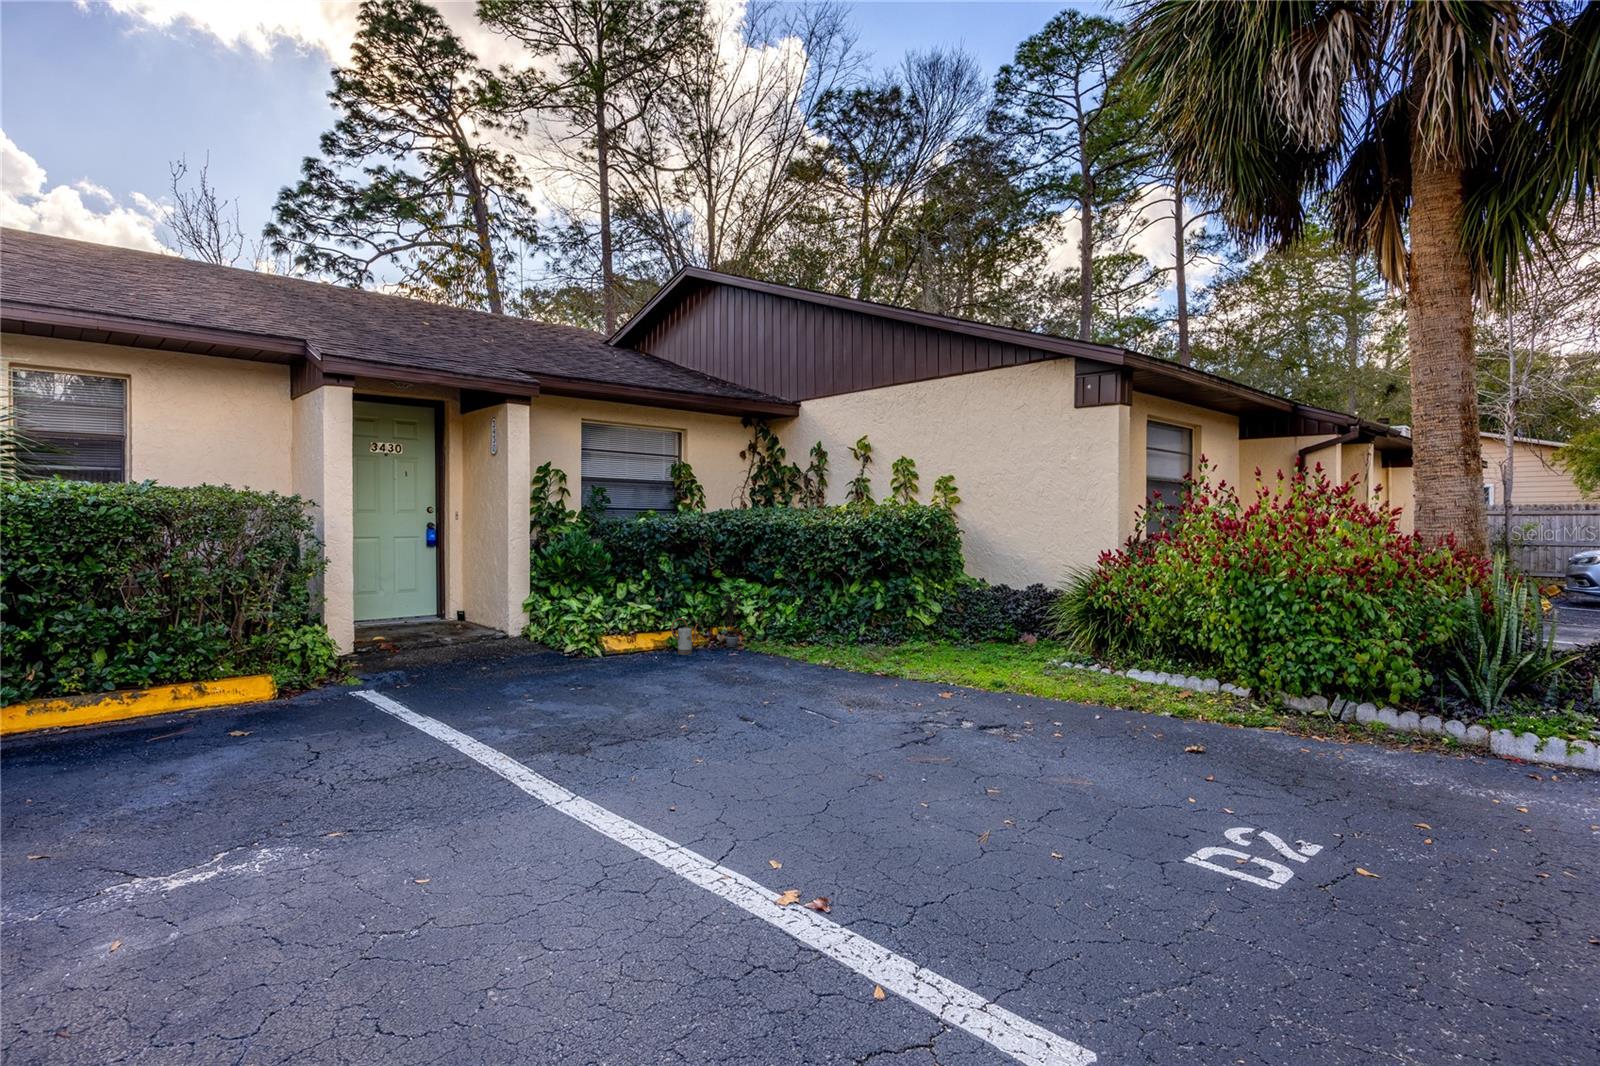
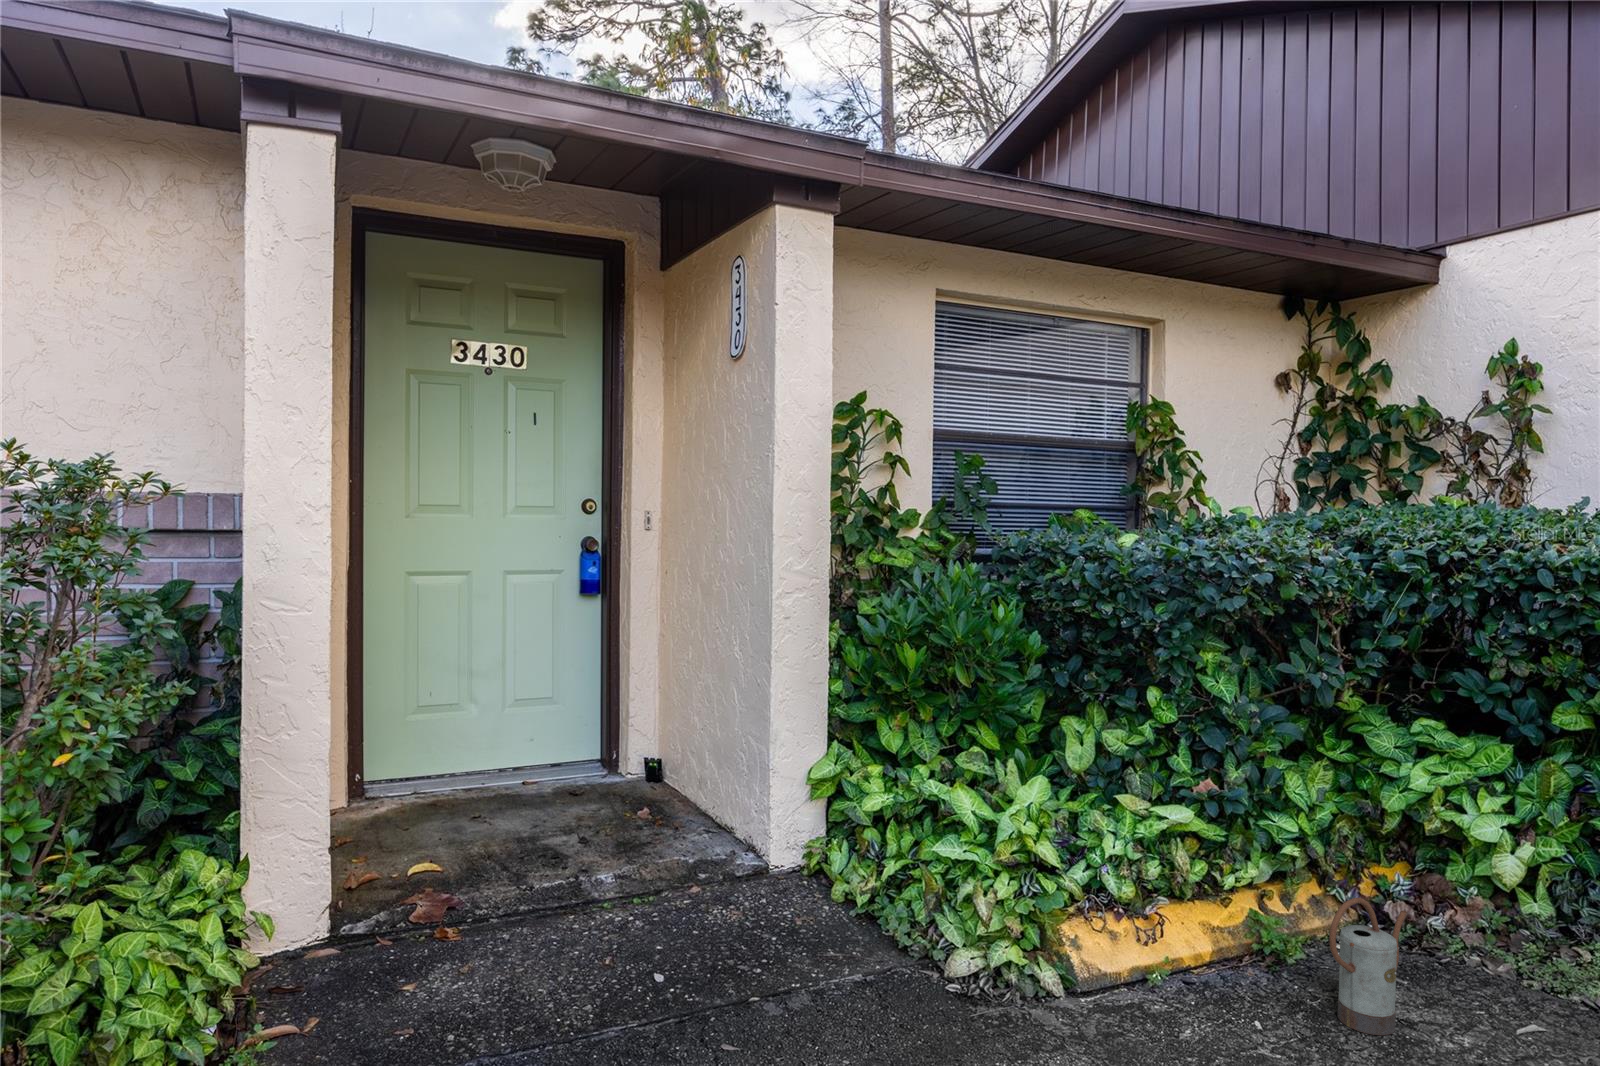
potted plant: present [721,588,745,648] -> none [1443,781,1551,987]

